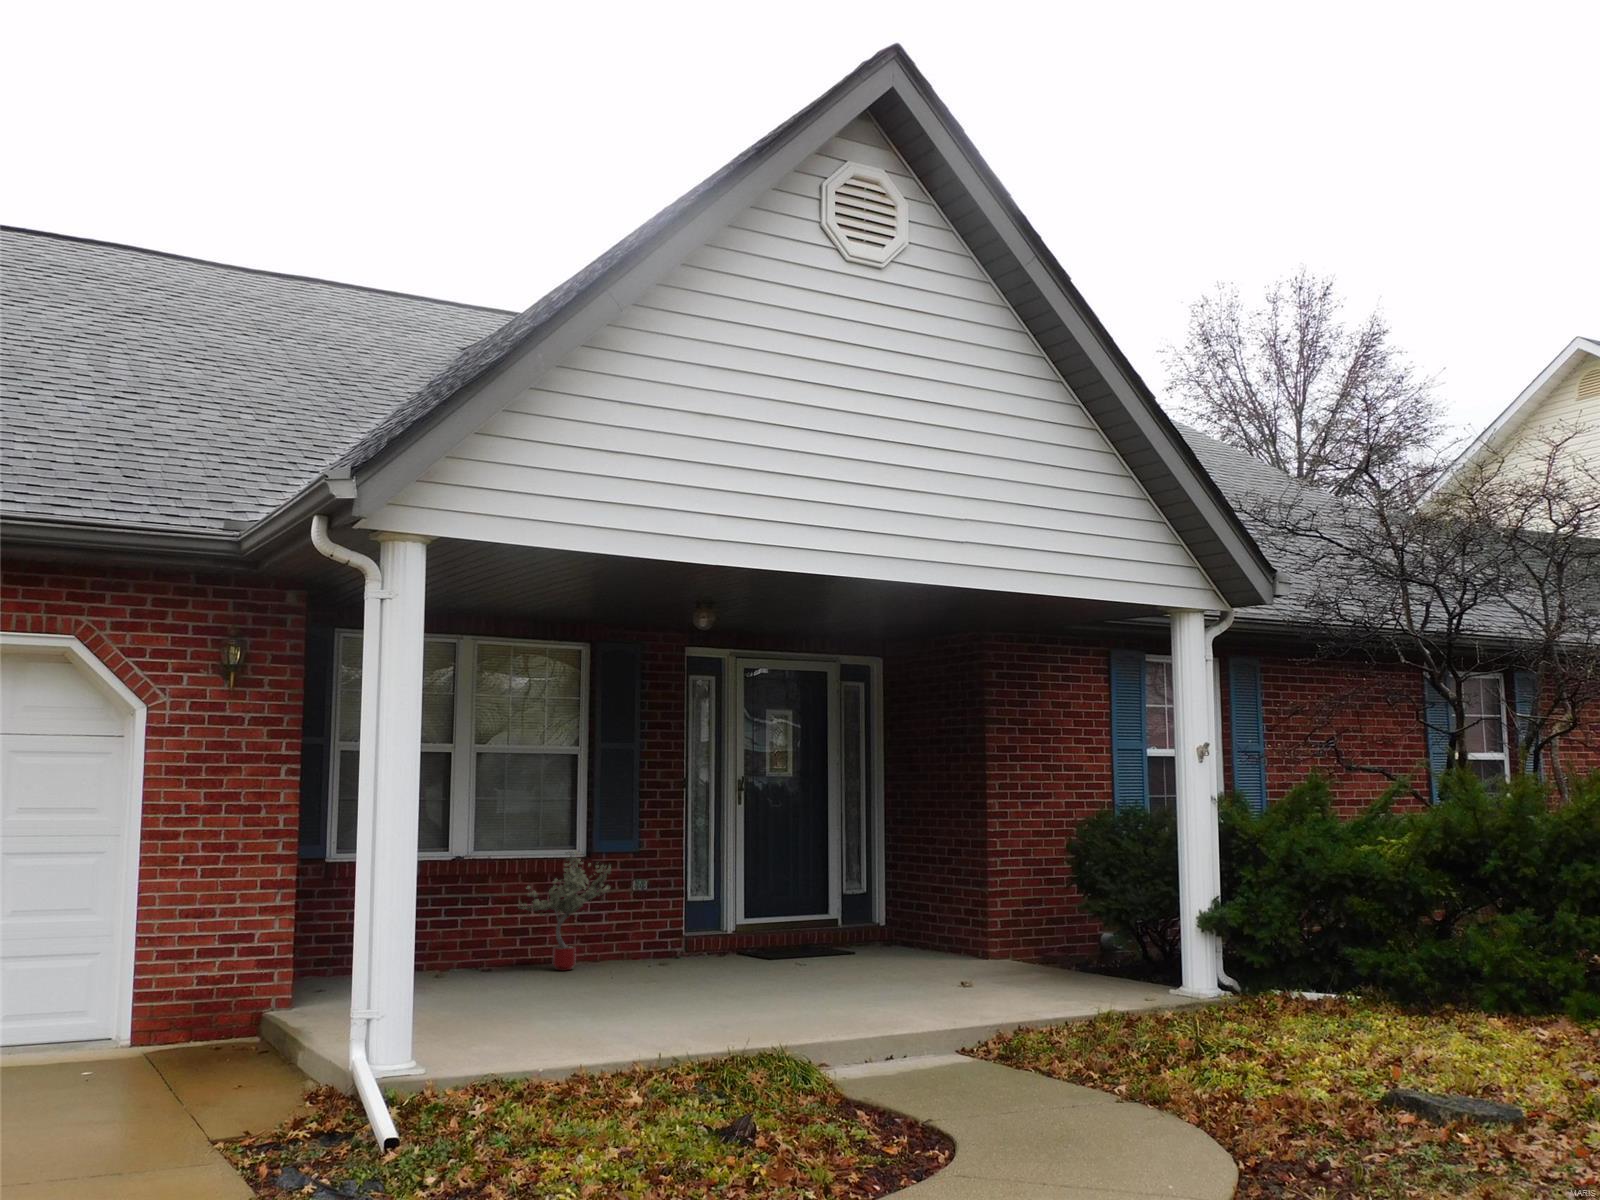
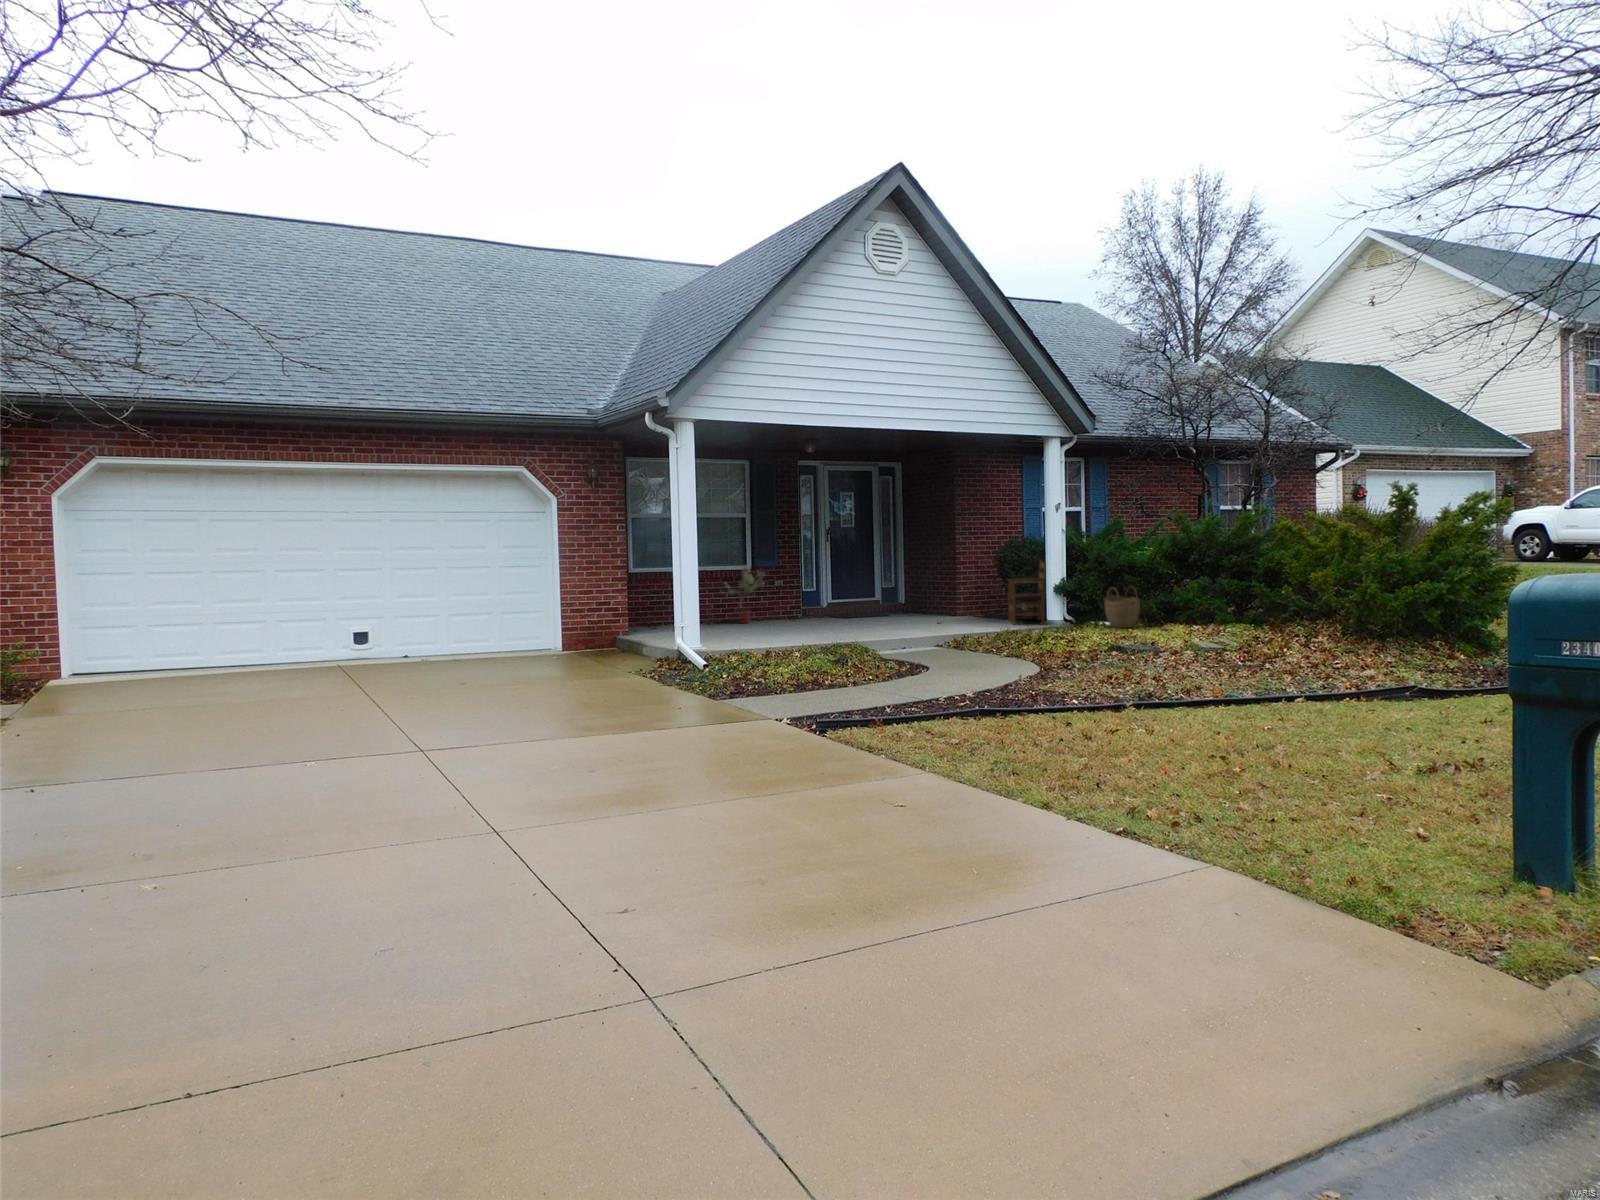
armchair: none [1094,856,1178,992] -> present [1008,561,1046,624]
woven basket: none [1306,920,1383,1012] -> present [1105,587,1140,628]

